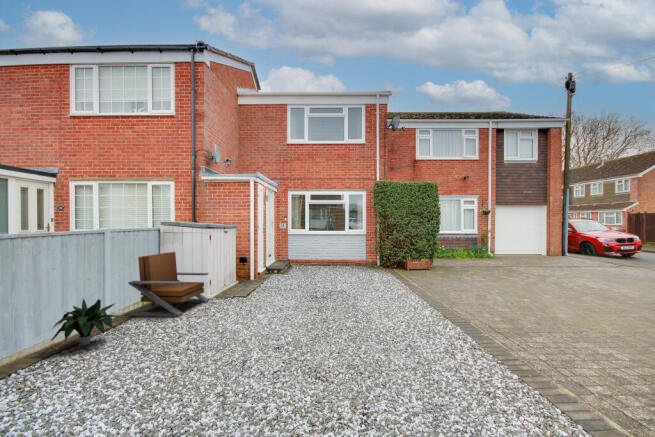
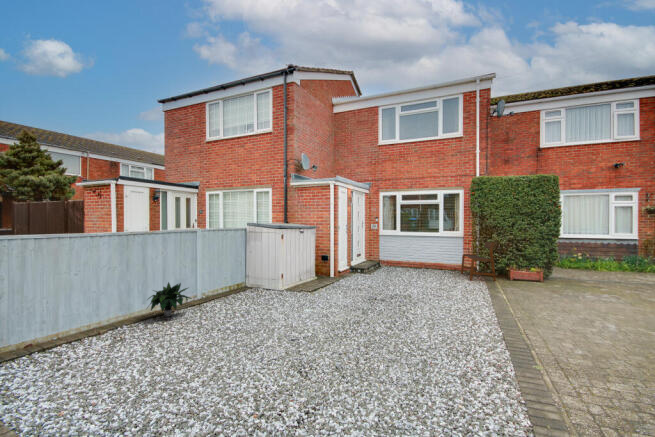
bench: none [365,237,398,273] -> present [461,242,496,281]
lounge chair: present [128,252,209,317] -> none [214,249,279,303]

